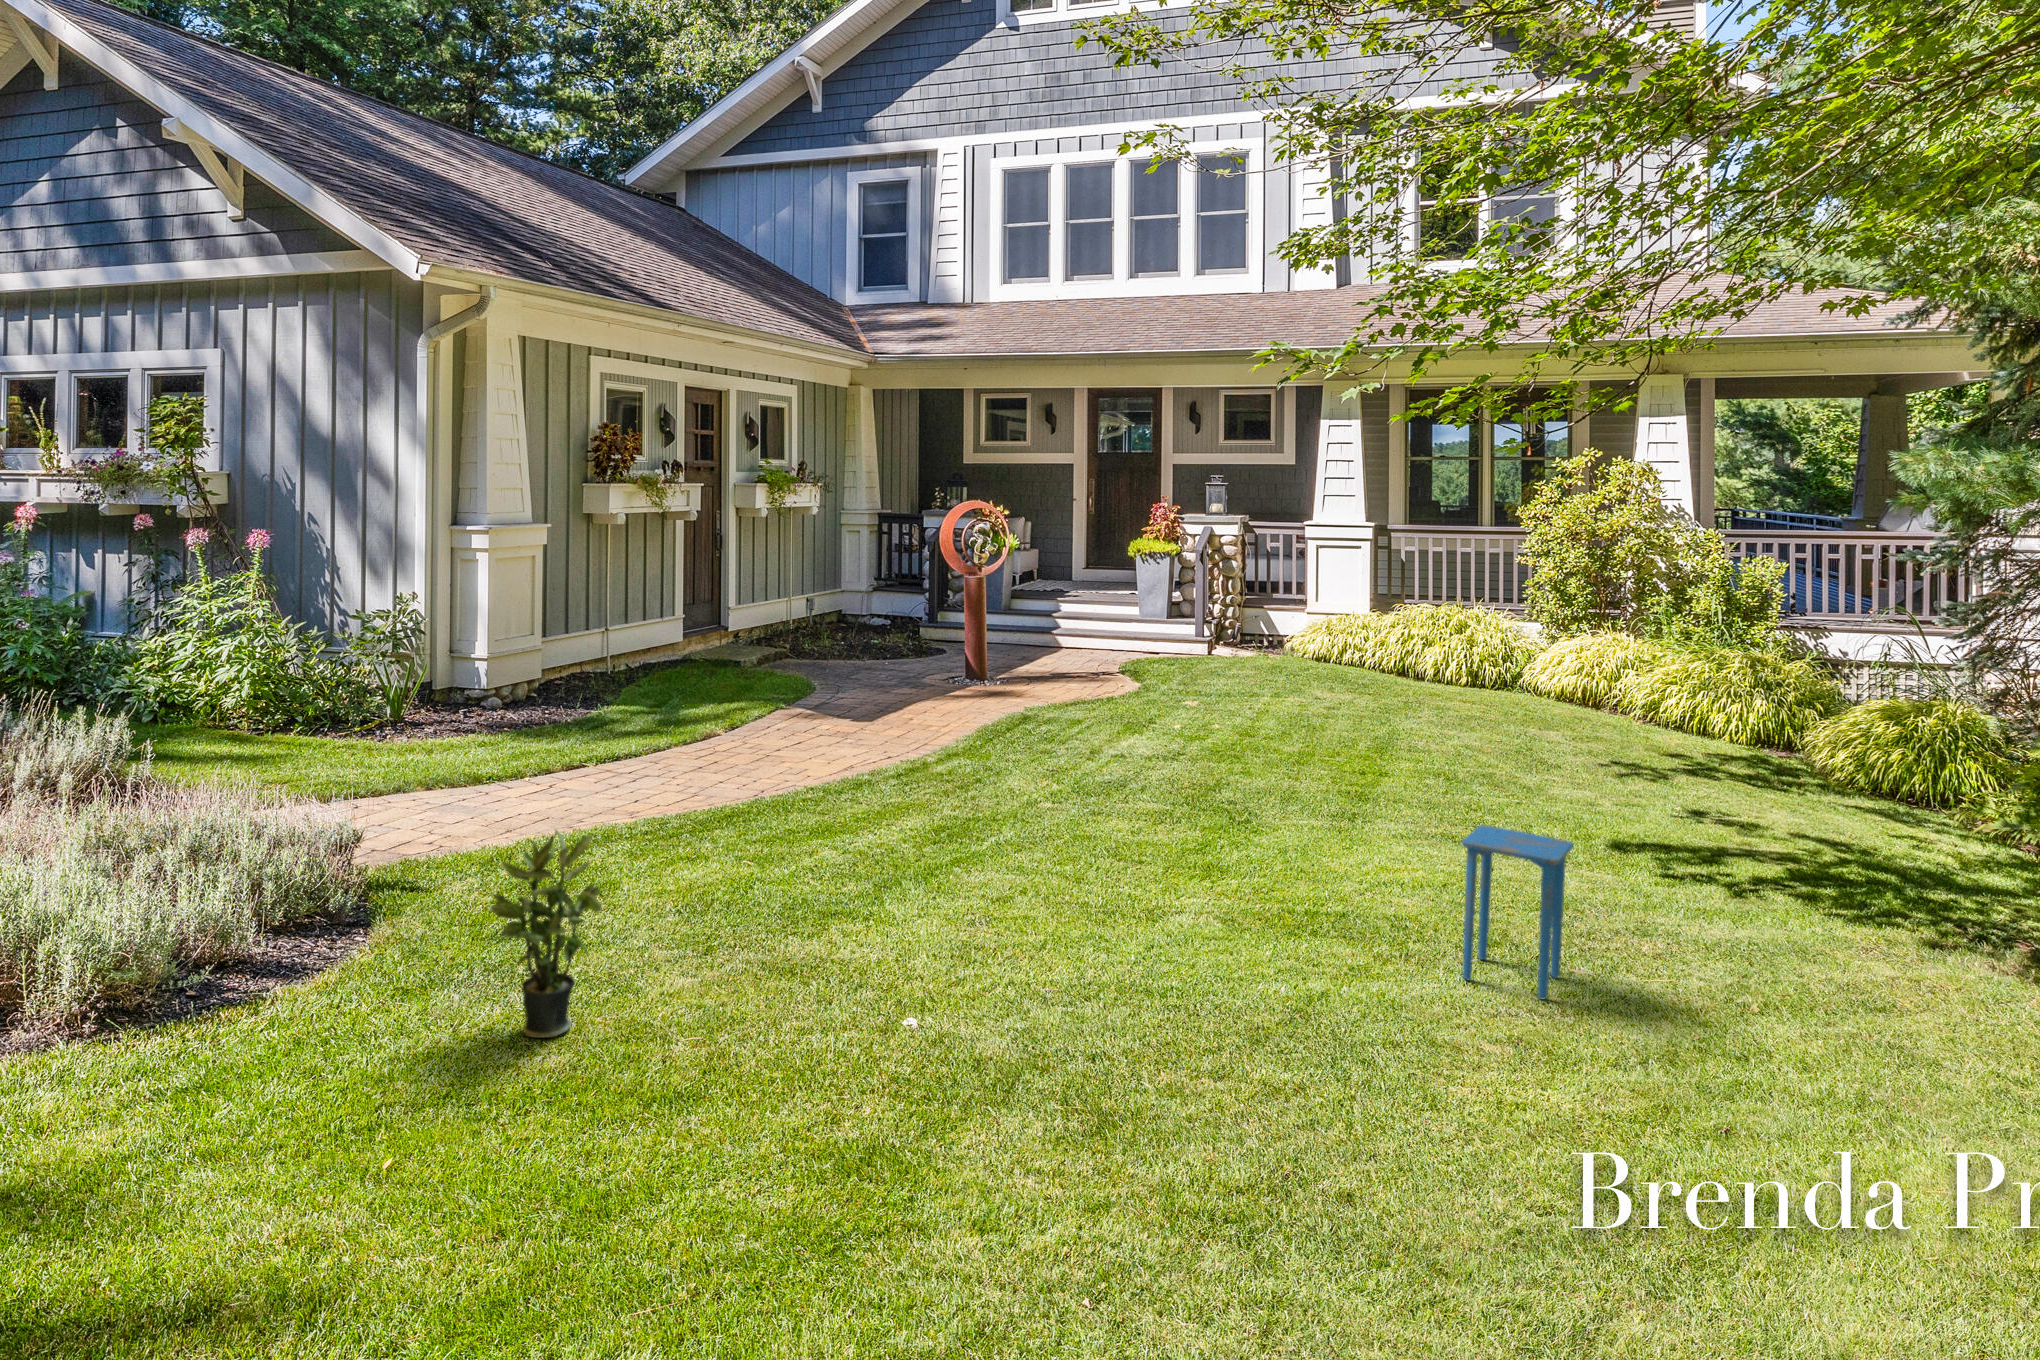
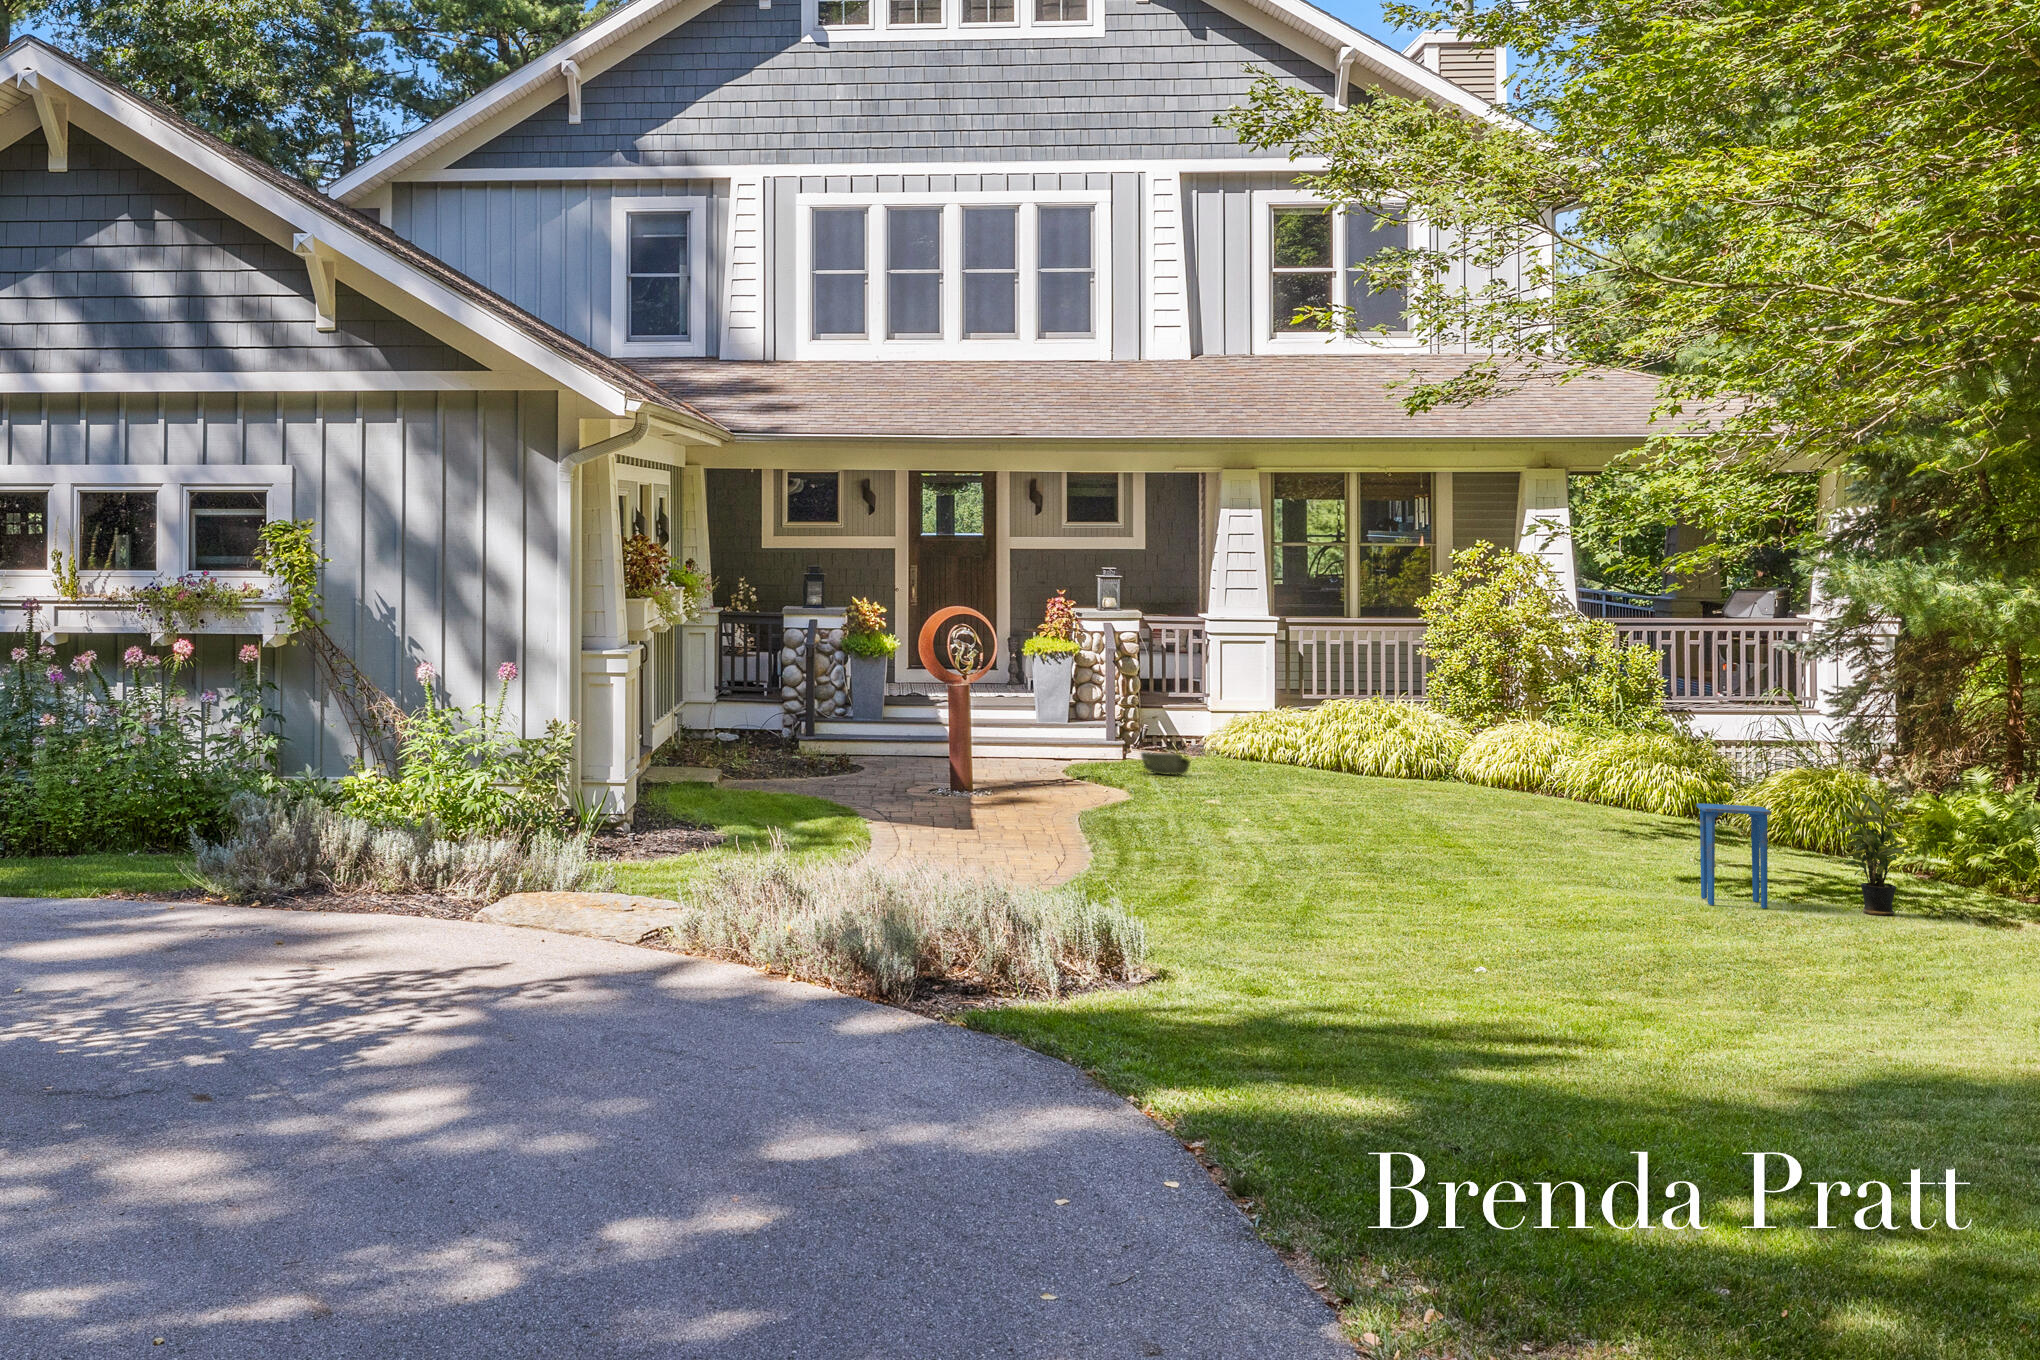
woven basket: none [1230,645,1276,668] -> present [1141,752,1190,775]
potted plant: present [491,830,602,1038] -> present [1838,794,1909,916]

